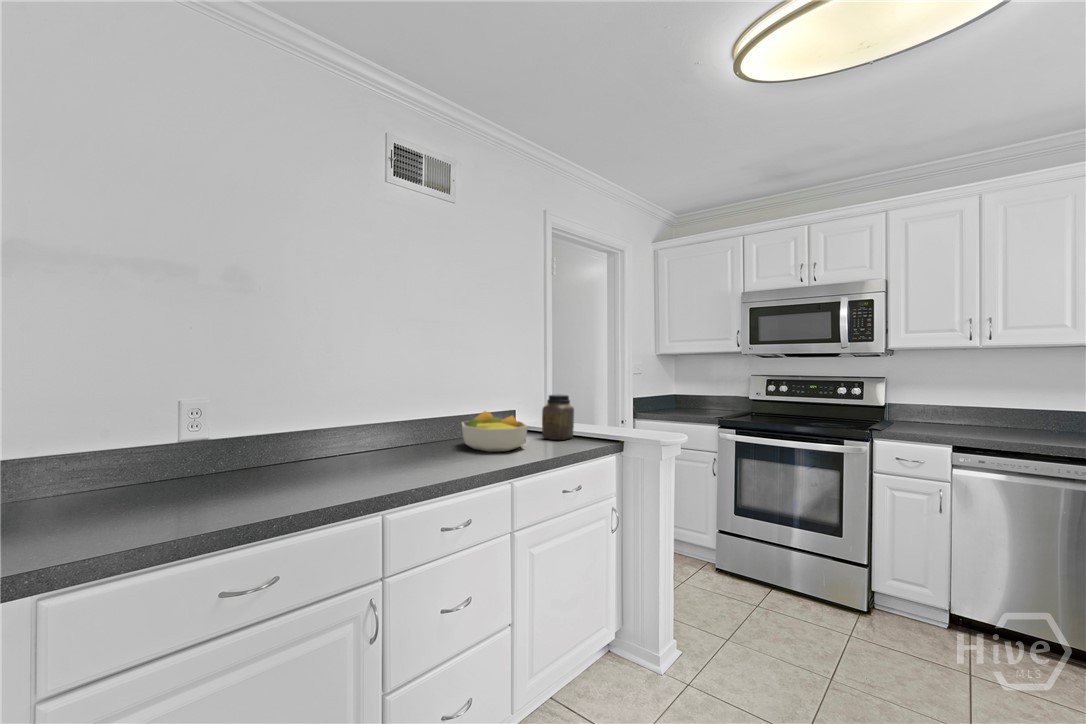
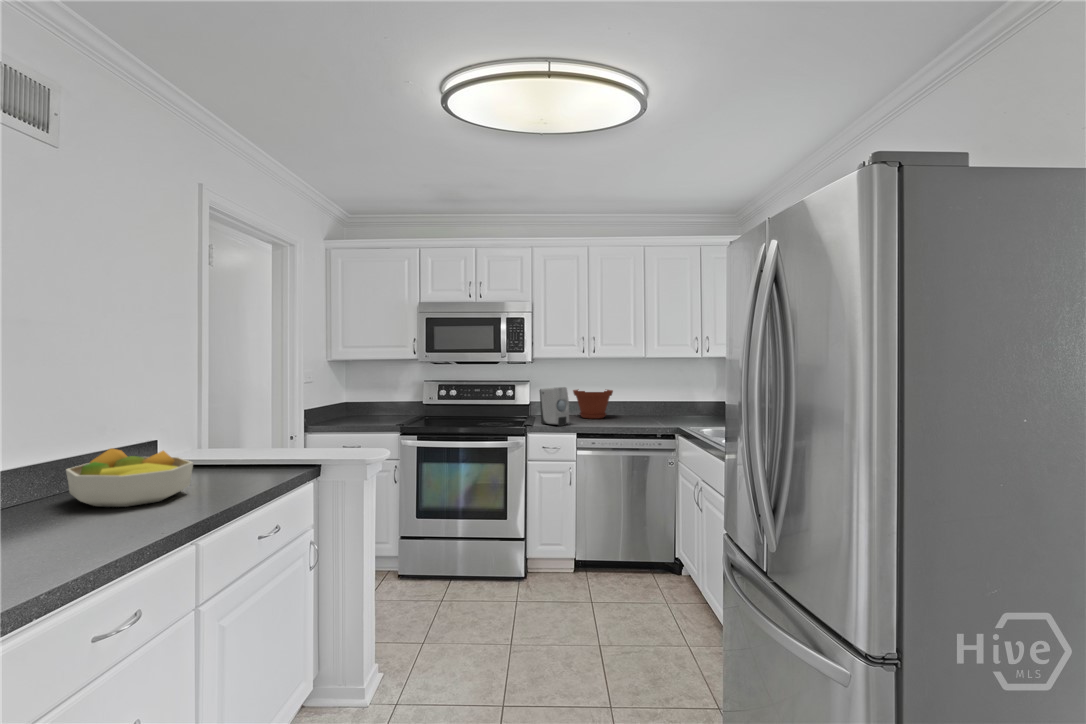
soap dispenser: none [896,385,943,435] -> present [540,387,569,426]
plant pot: none [956,390,1033,431] -> present [573,390,613,419]
jar: present [542,394,574,440] -> none [205,416,252,475]

